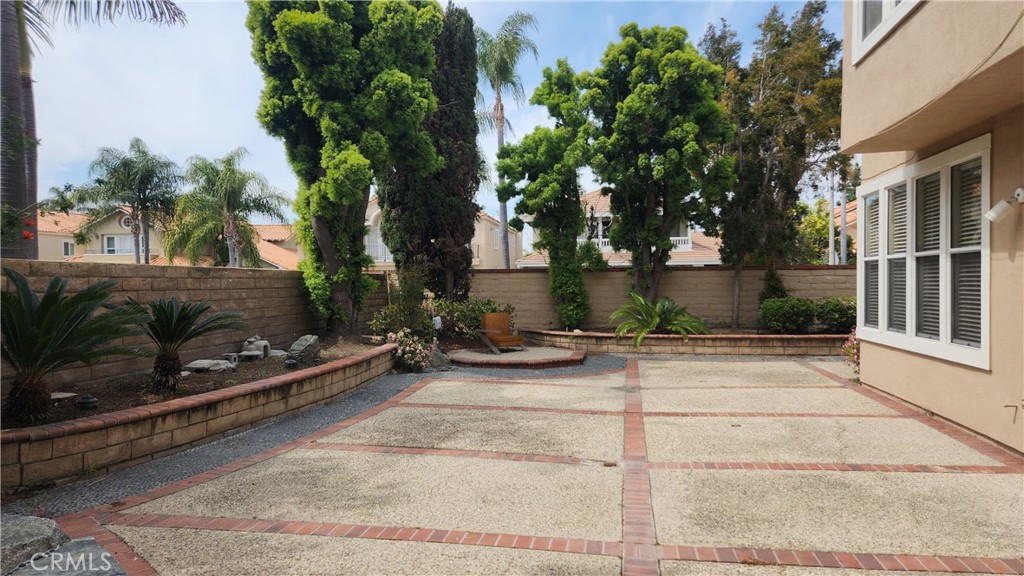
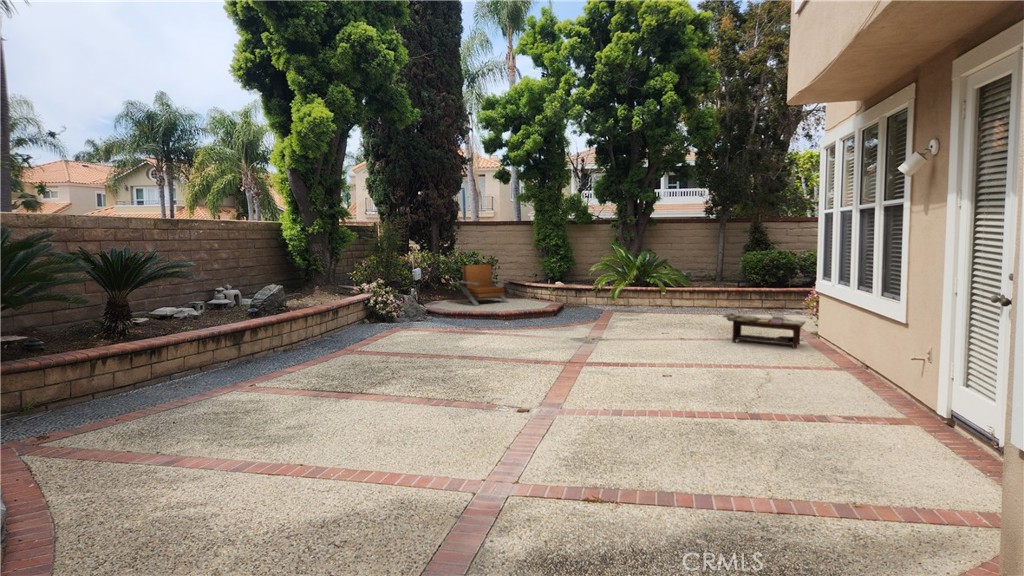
coffee table: none [778,359,864,394] -> present [723,313,805,349]

